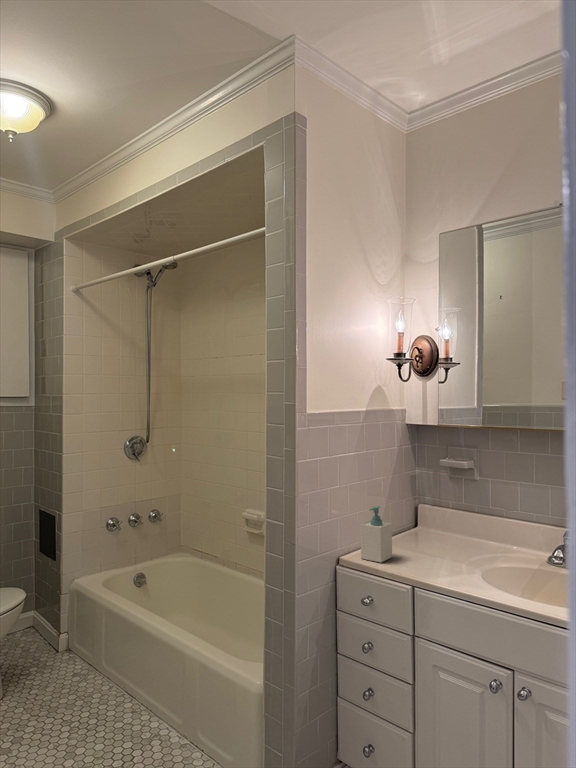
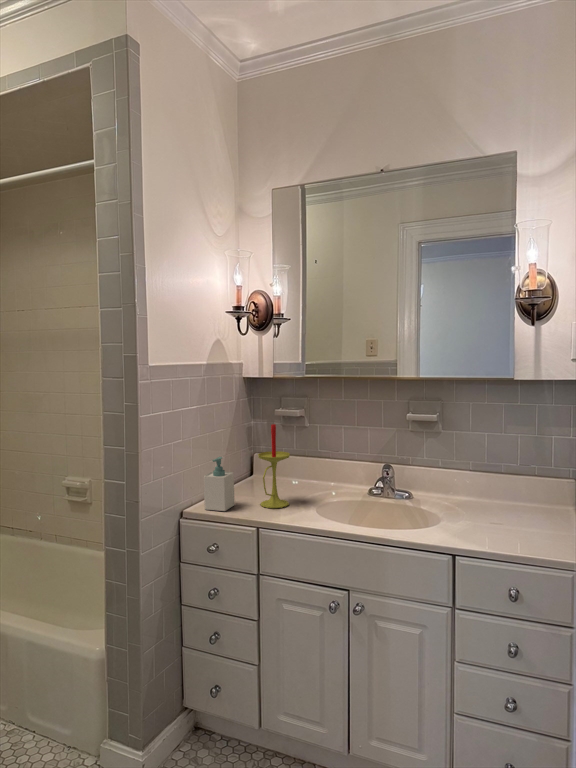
candle: none [417,474,452,565] -> present [258,424,290,508]

